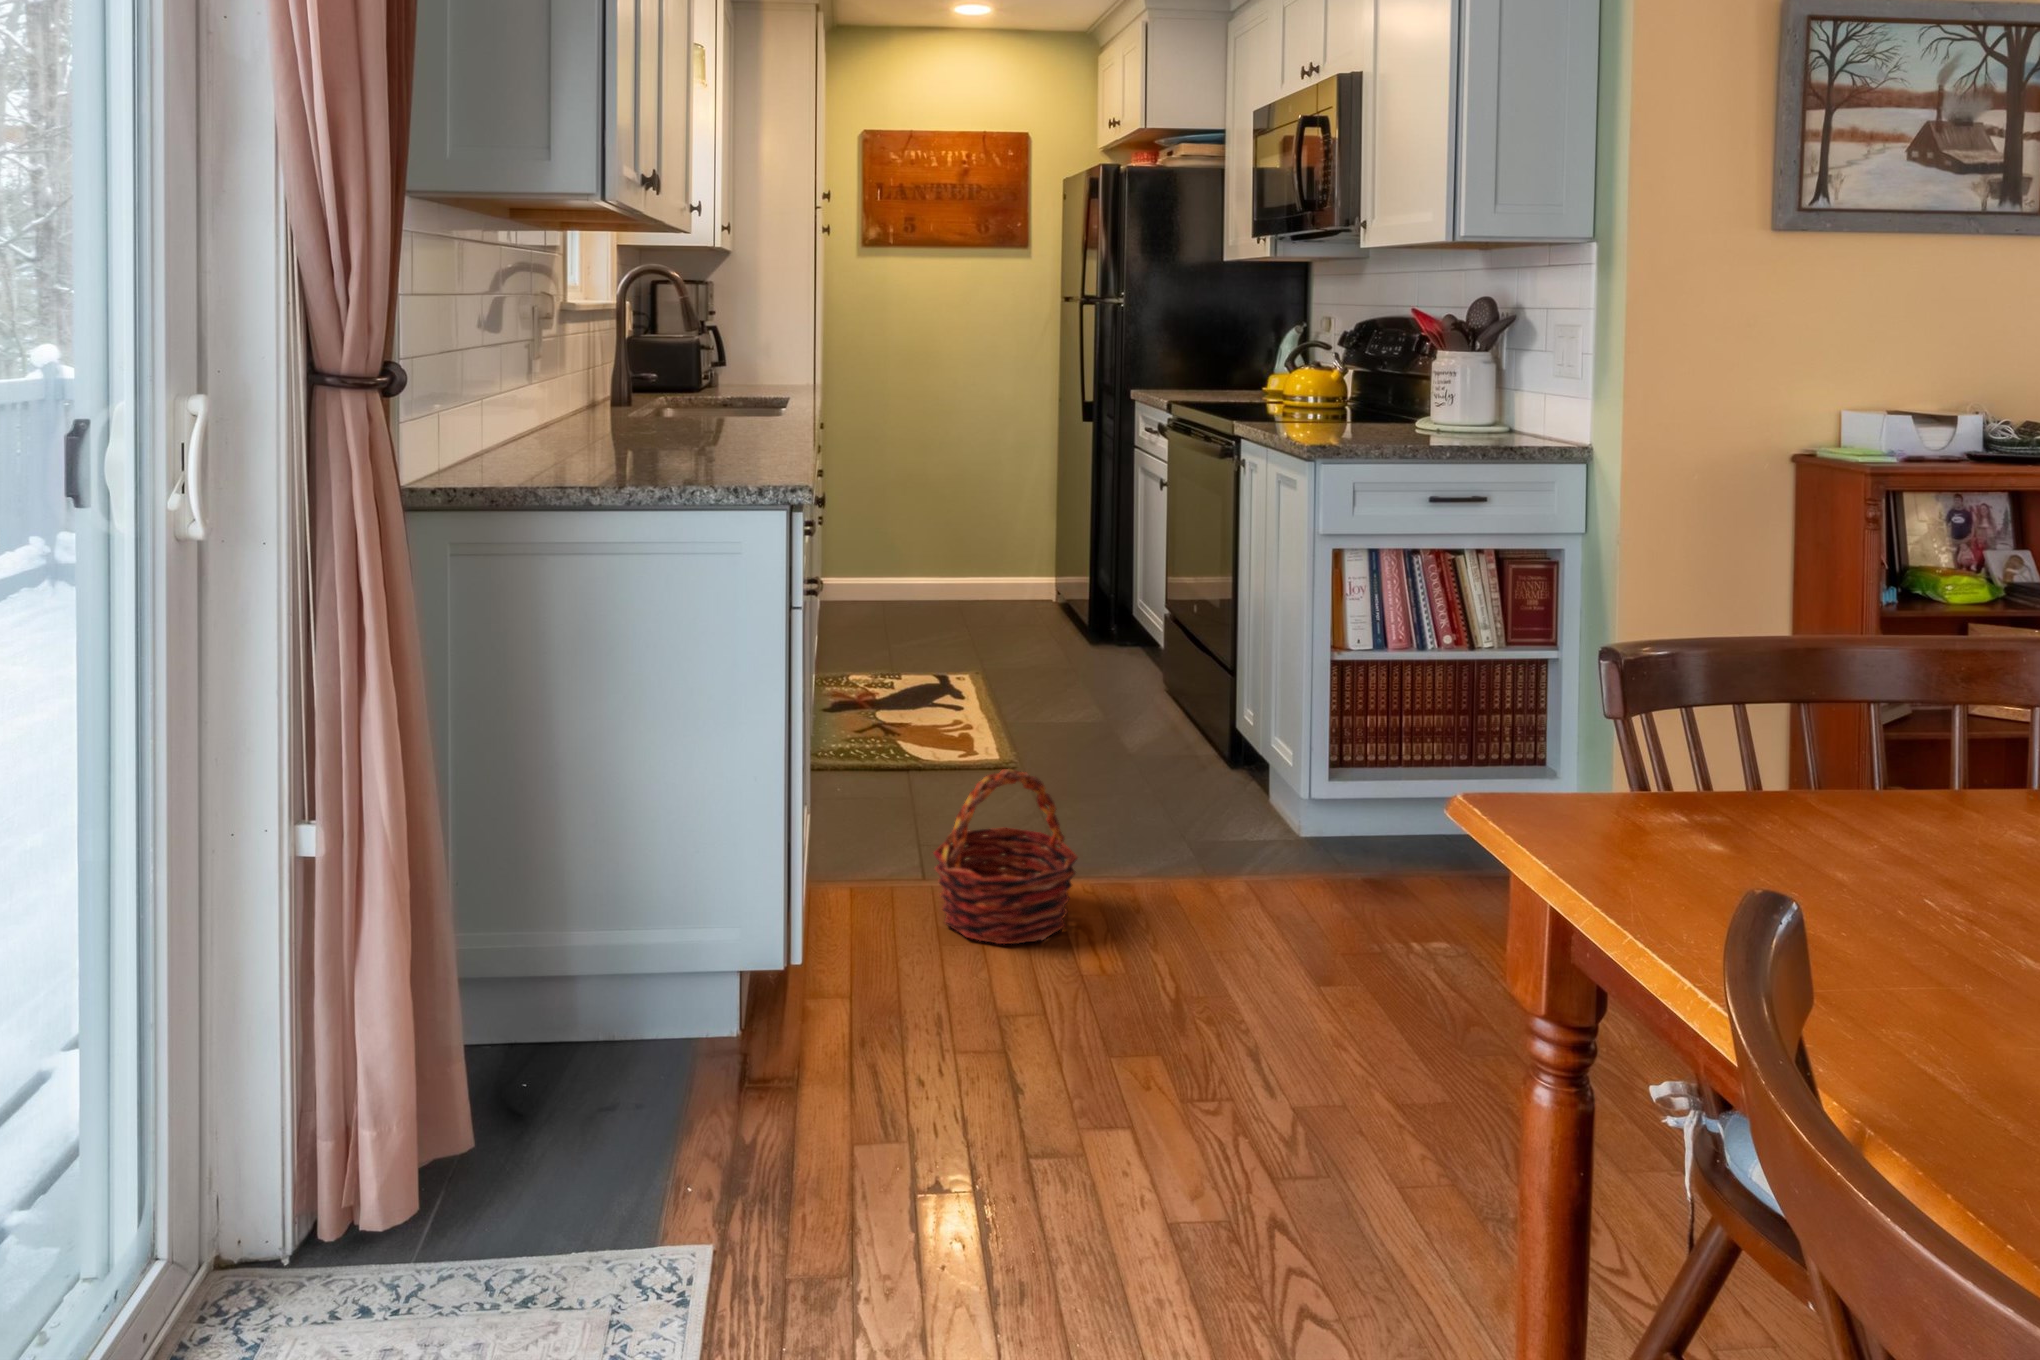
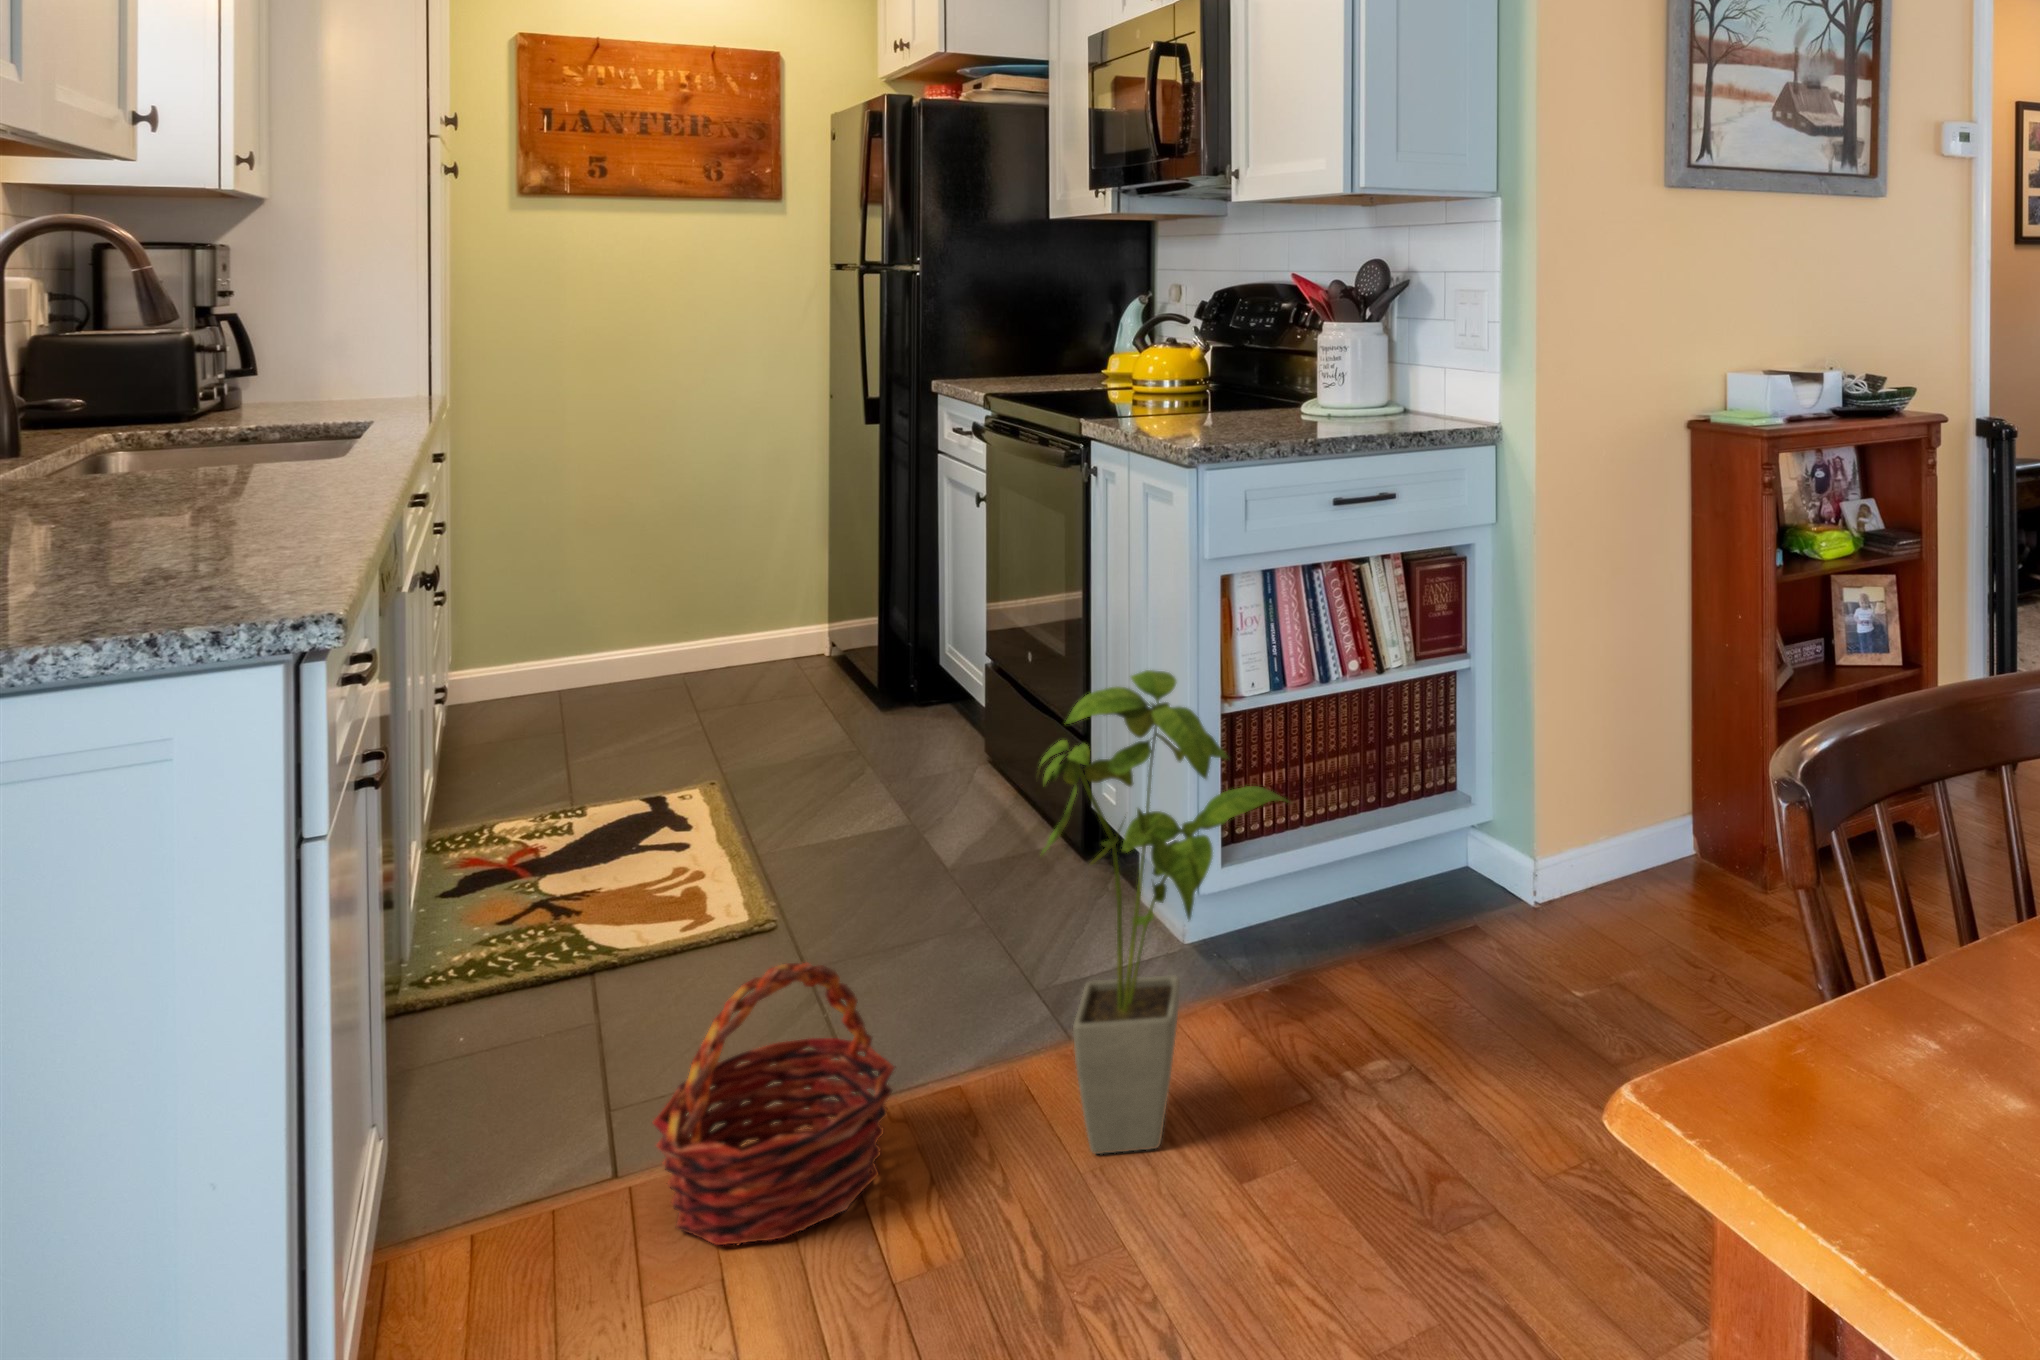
house plant: none [1177,600,1369,958] -> present [1038,670,1288,1154]

